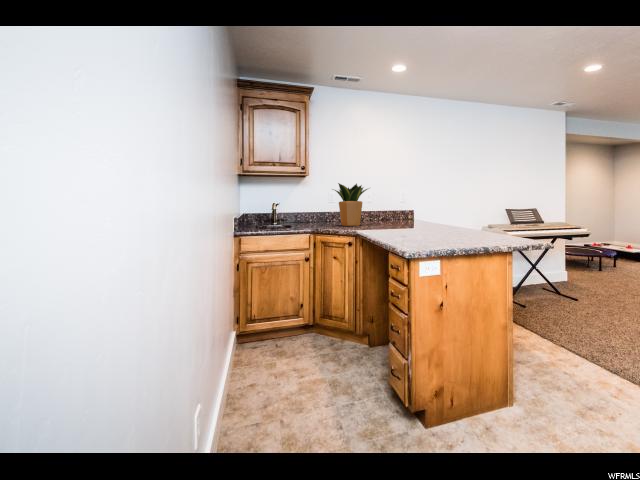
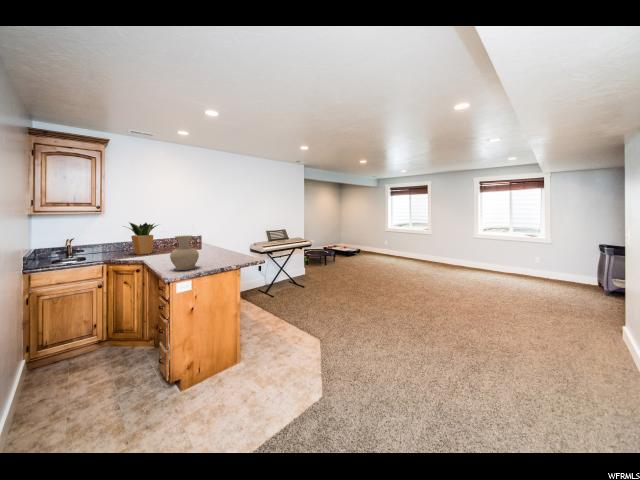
vase: none [403,186,448,242] -> present [170,236,199,270]

